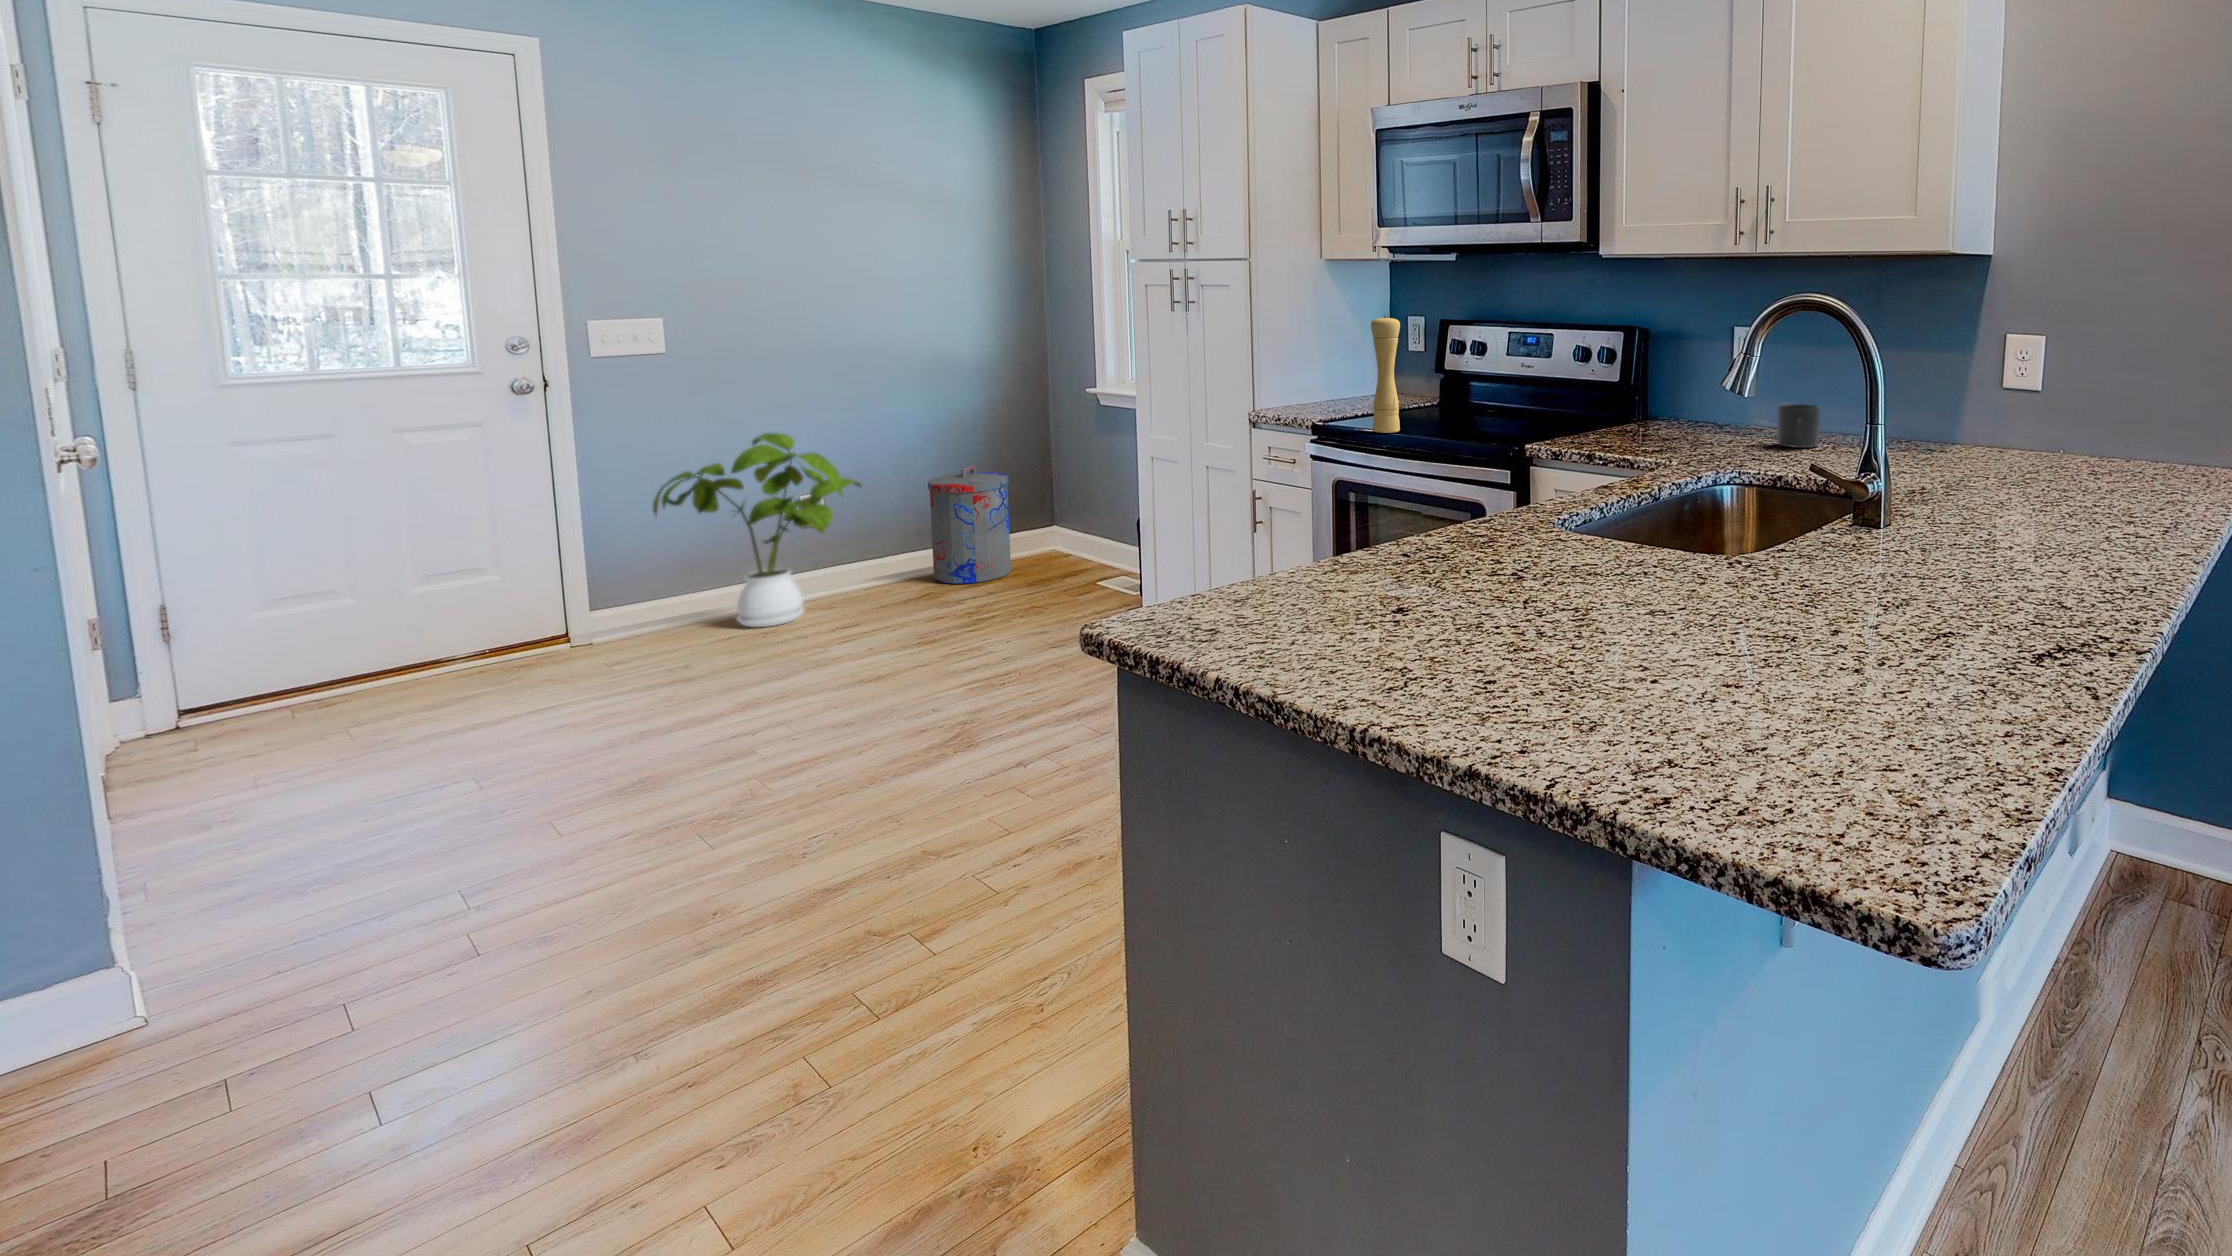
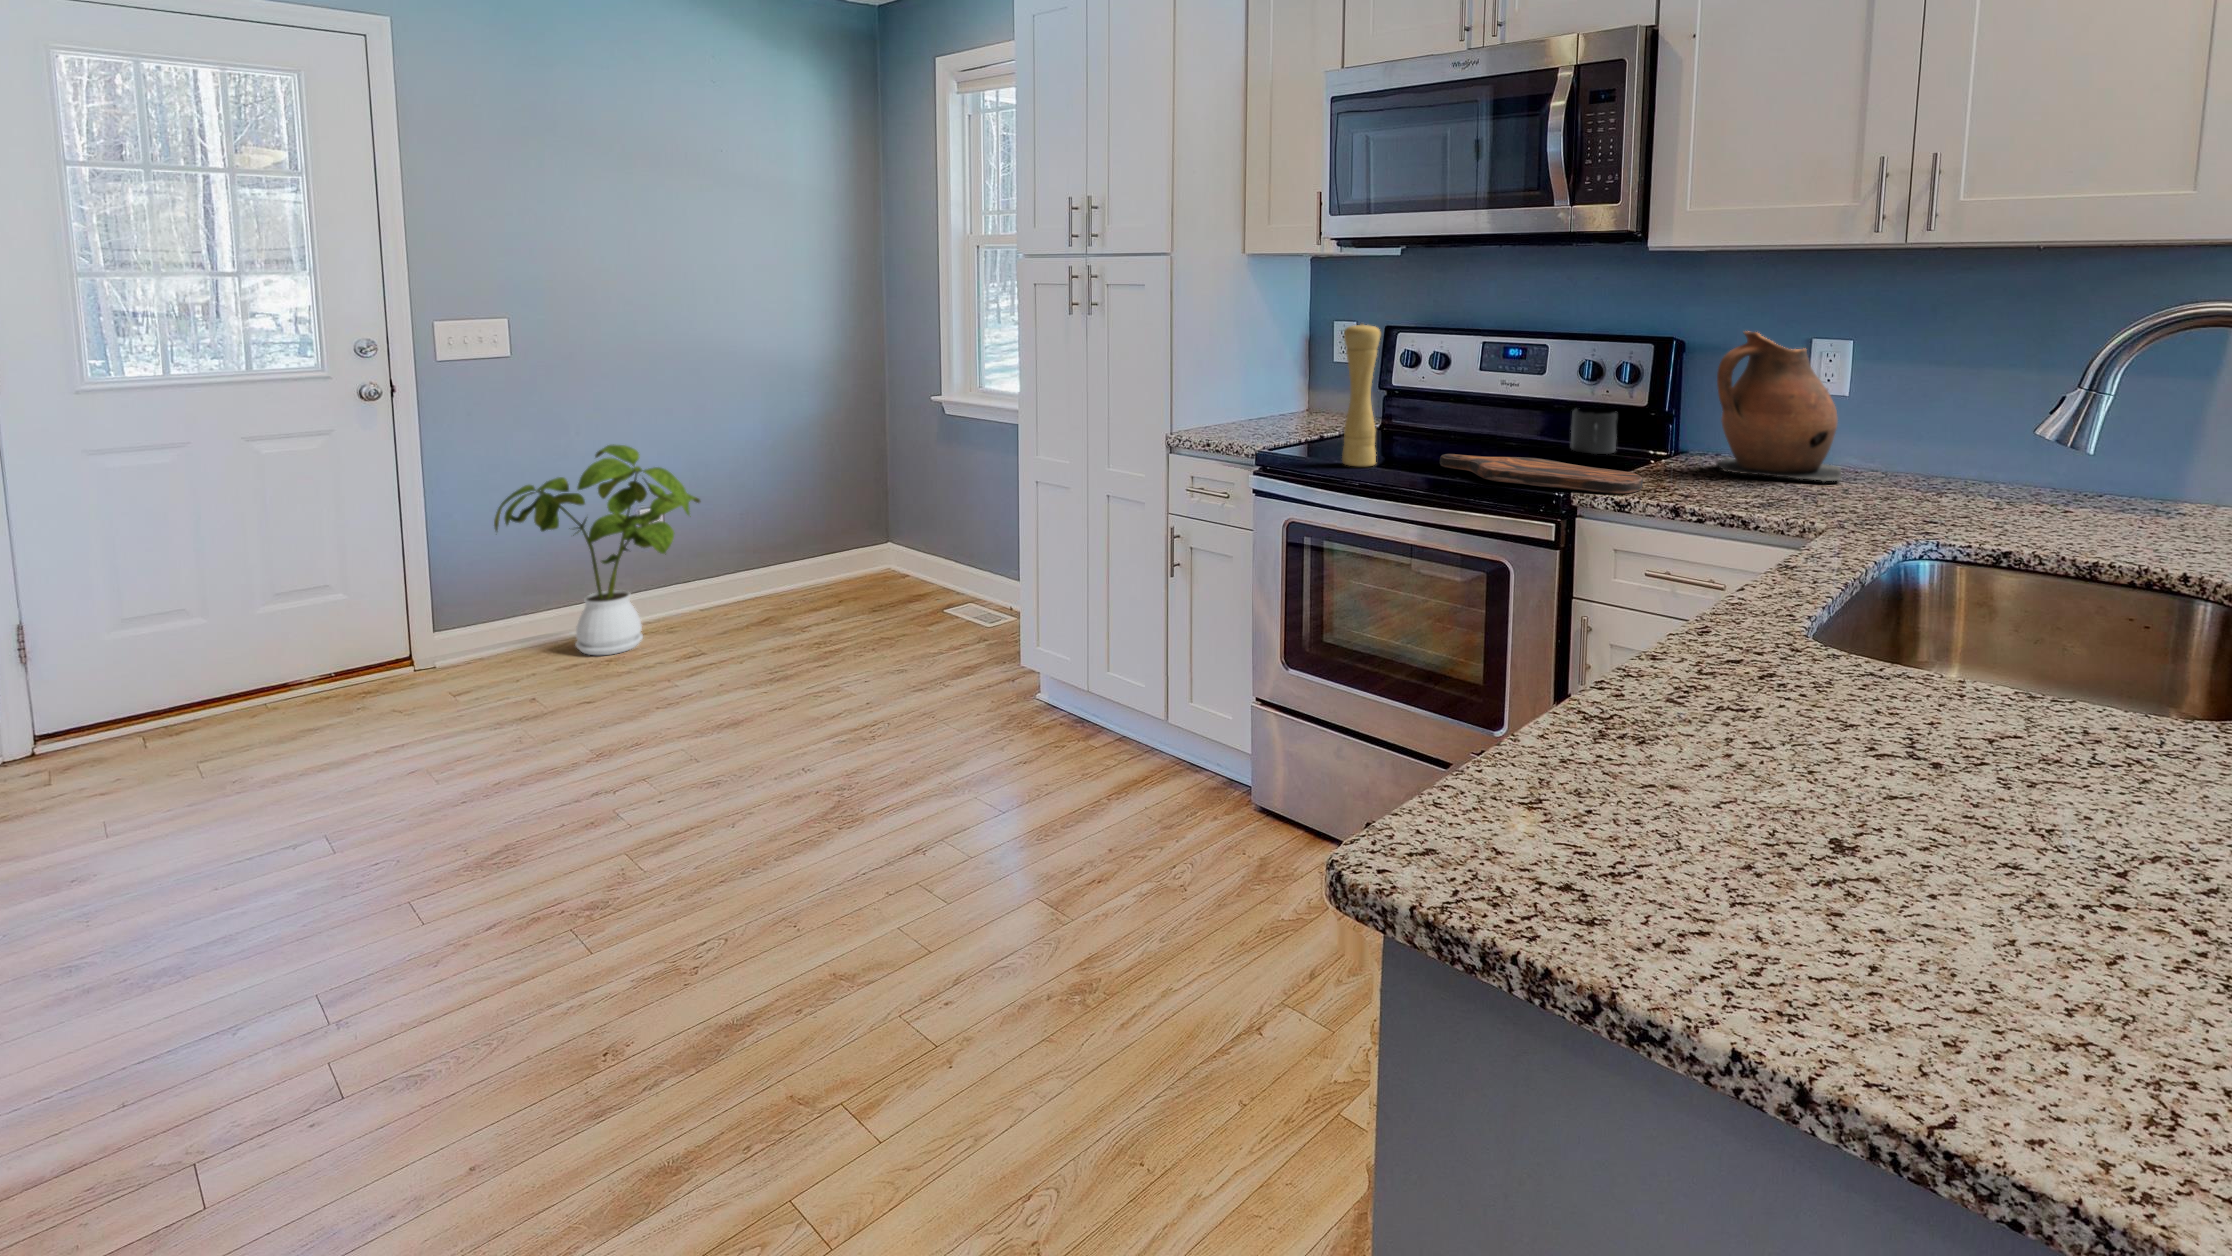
ceramic pitcher: none [1655,321,1753,438] -> present [1717,331,1841,483]
mug: present [1777,404,1820,448] -> present [1571,410,1617,454]
cutting board: none [1447,422,1583,447] -> present [1440,454,1643,494]
trash can: present [928,466,1011,584] -> none [765,480,848,610]

